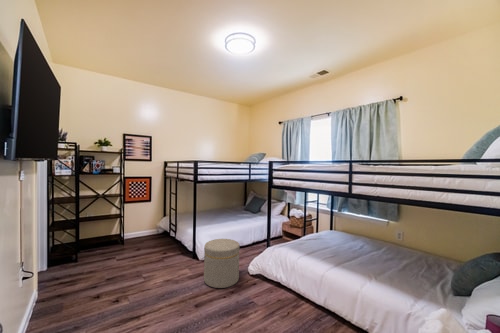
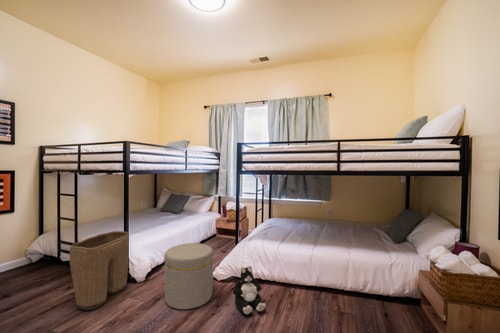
laundry basket: none [157,222,194,269] -> present [69,231,129,310]
plush toy: none [244,267,268,306] -> present [233,266,266,314]

